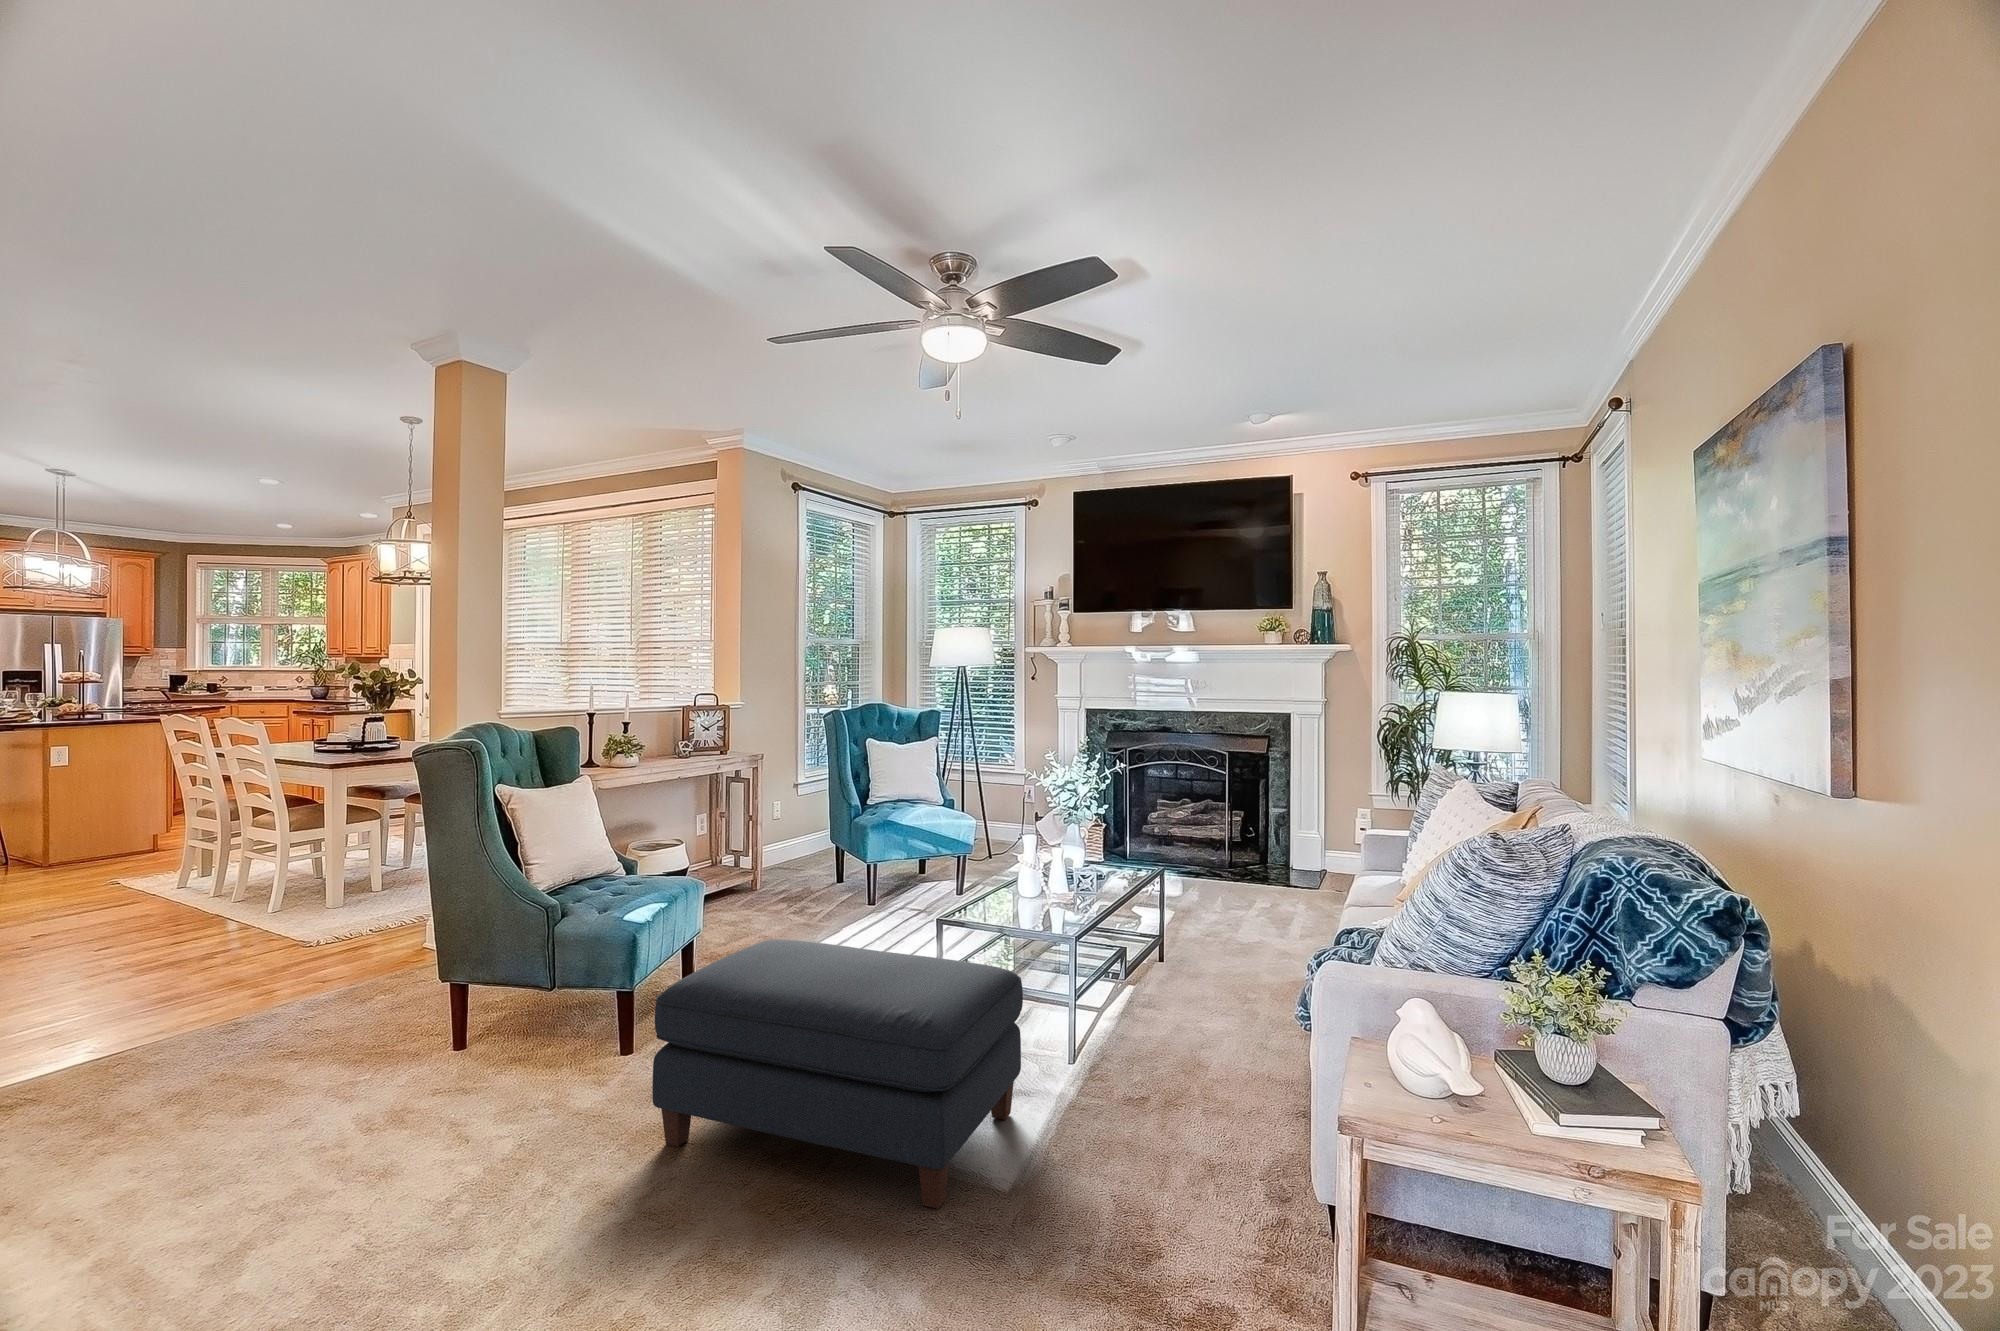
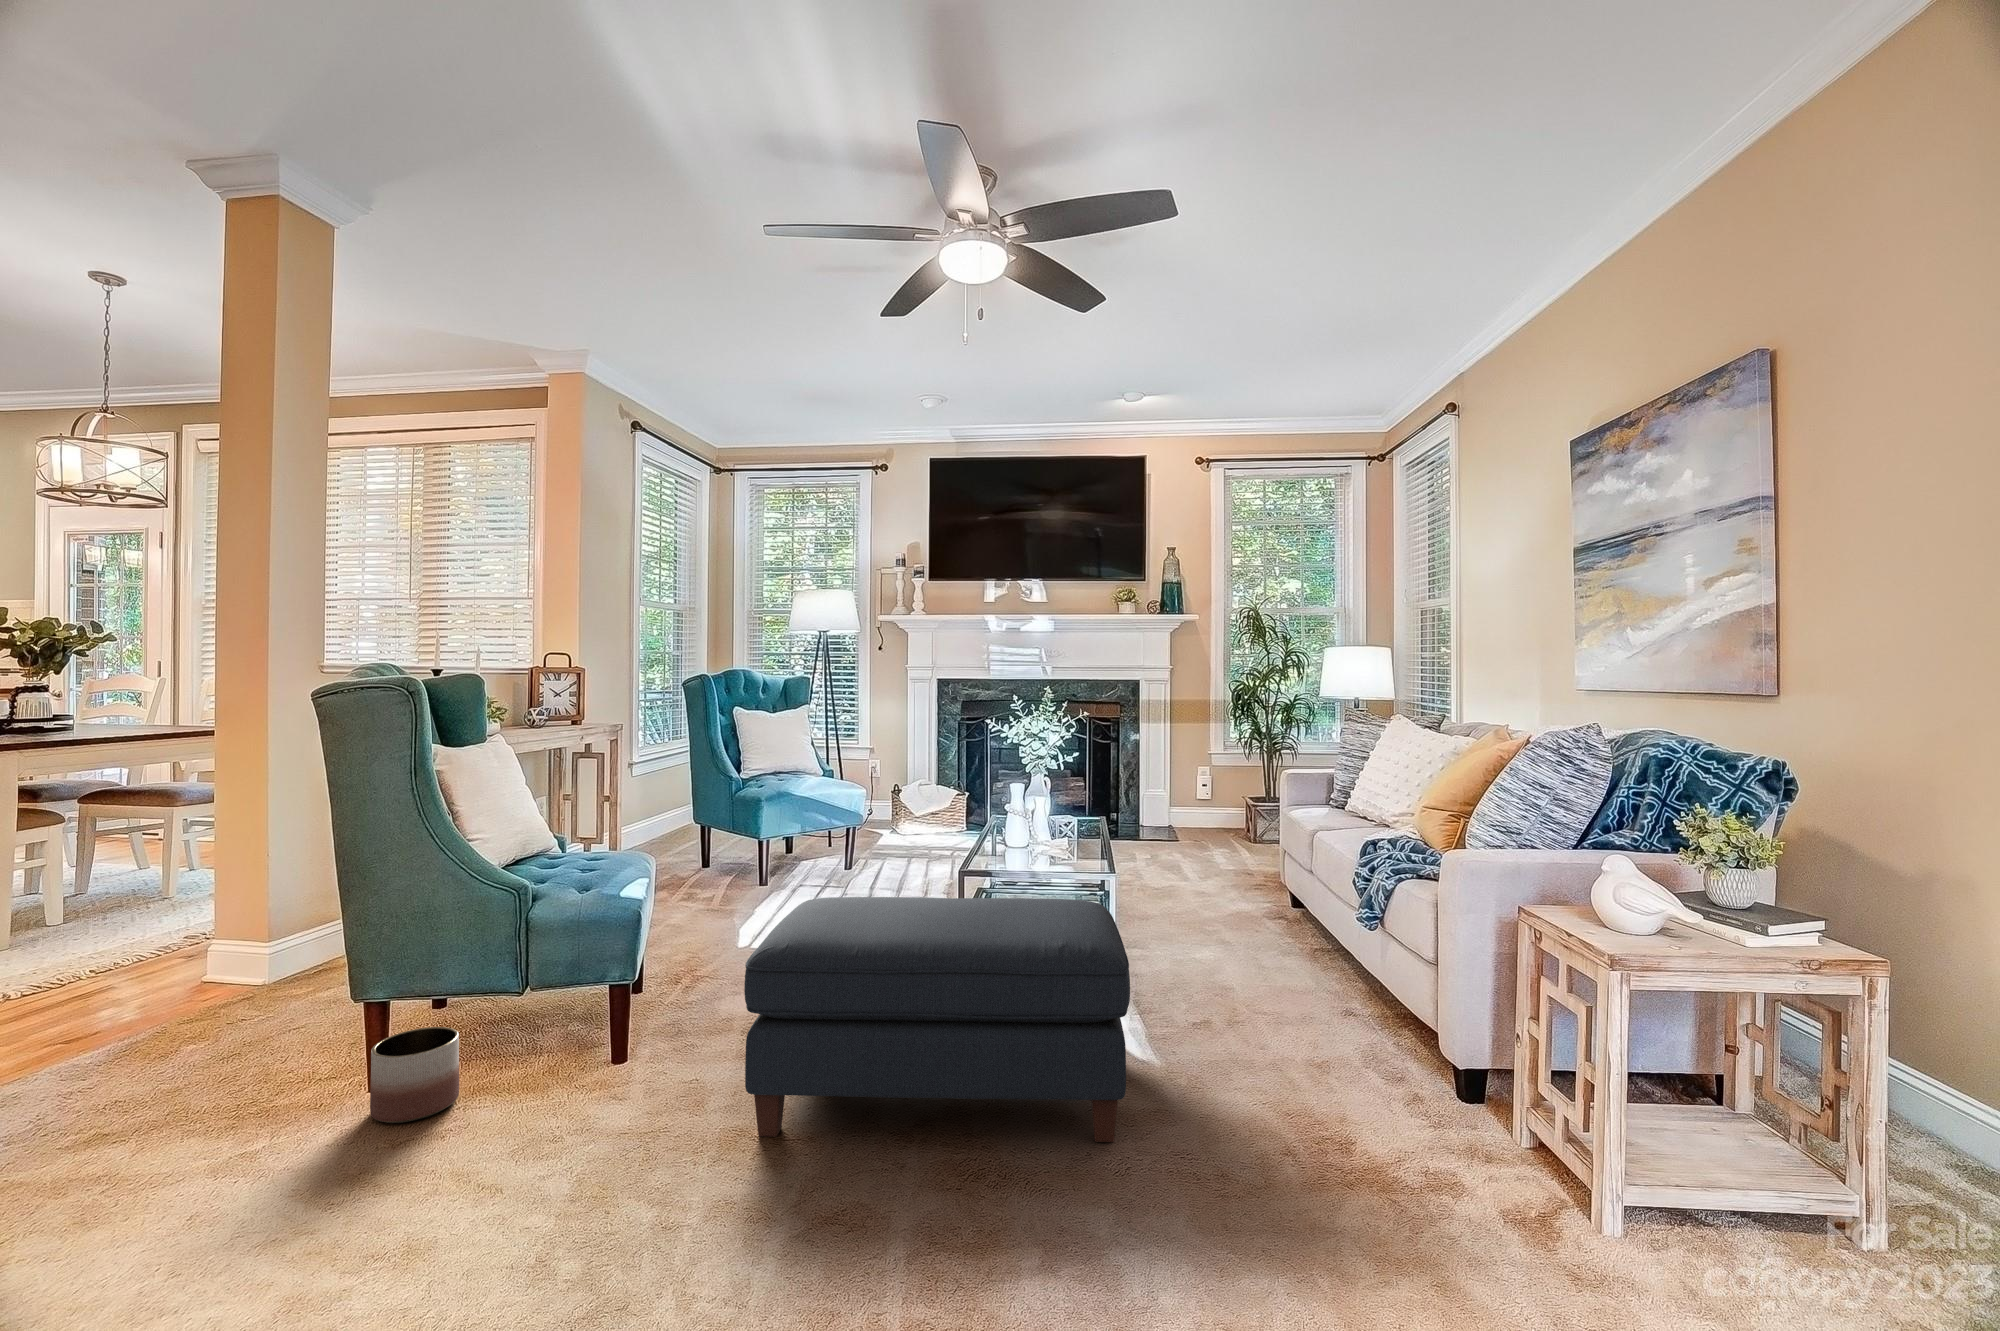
planter: none [433,1013,500,1085] -> present [370,1027,459,1123]

